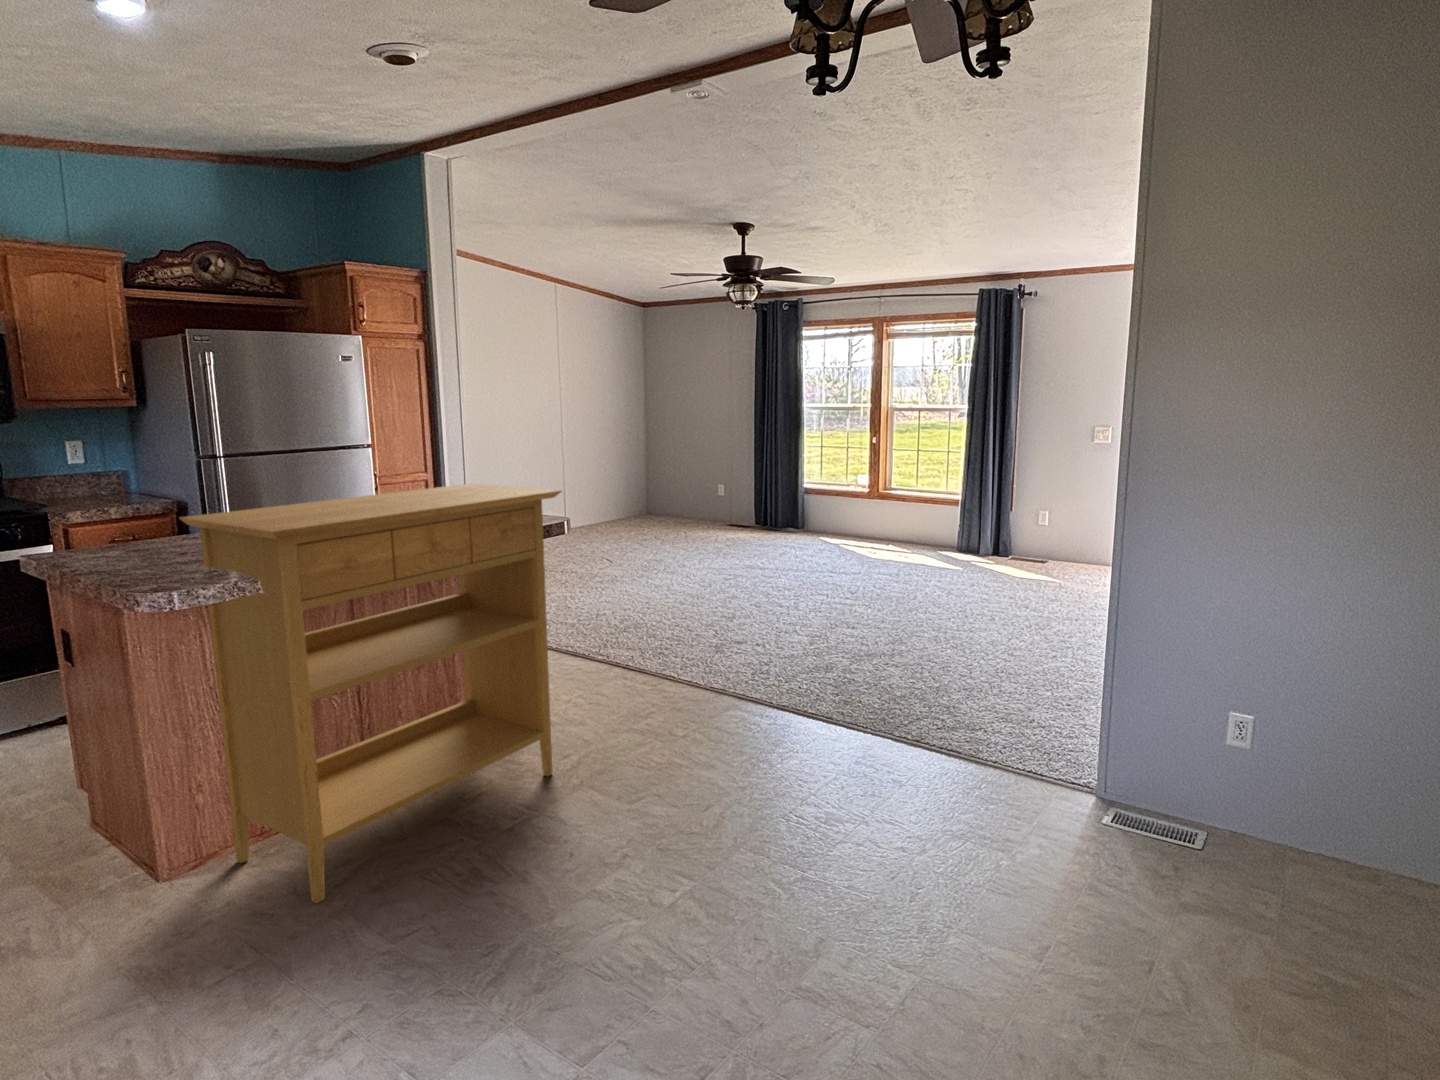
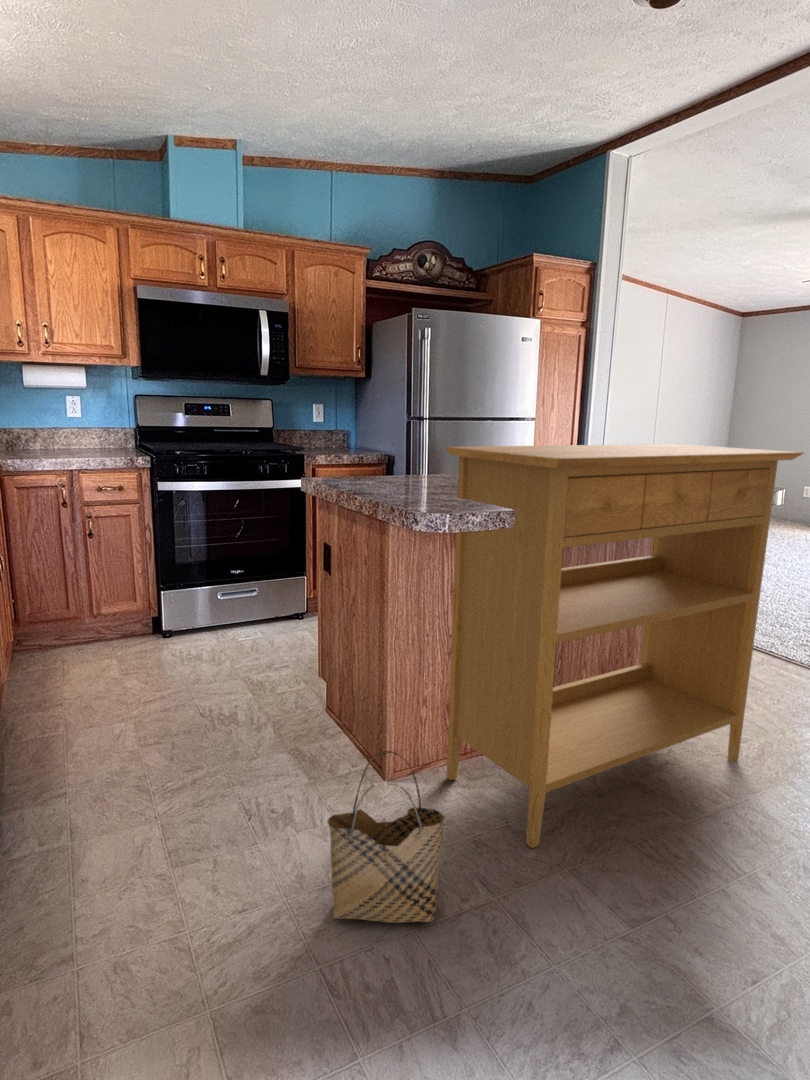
woven basket: none [43,843,192,1030] -> present [327,751,445,923]

